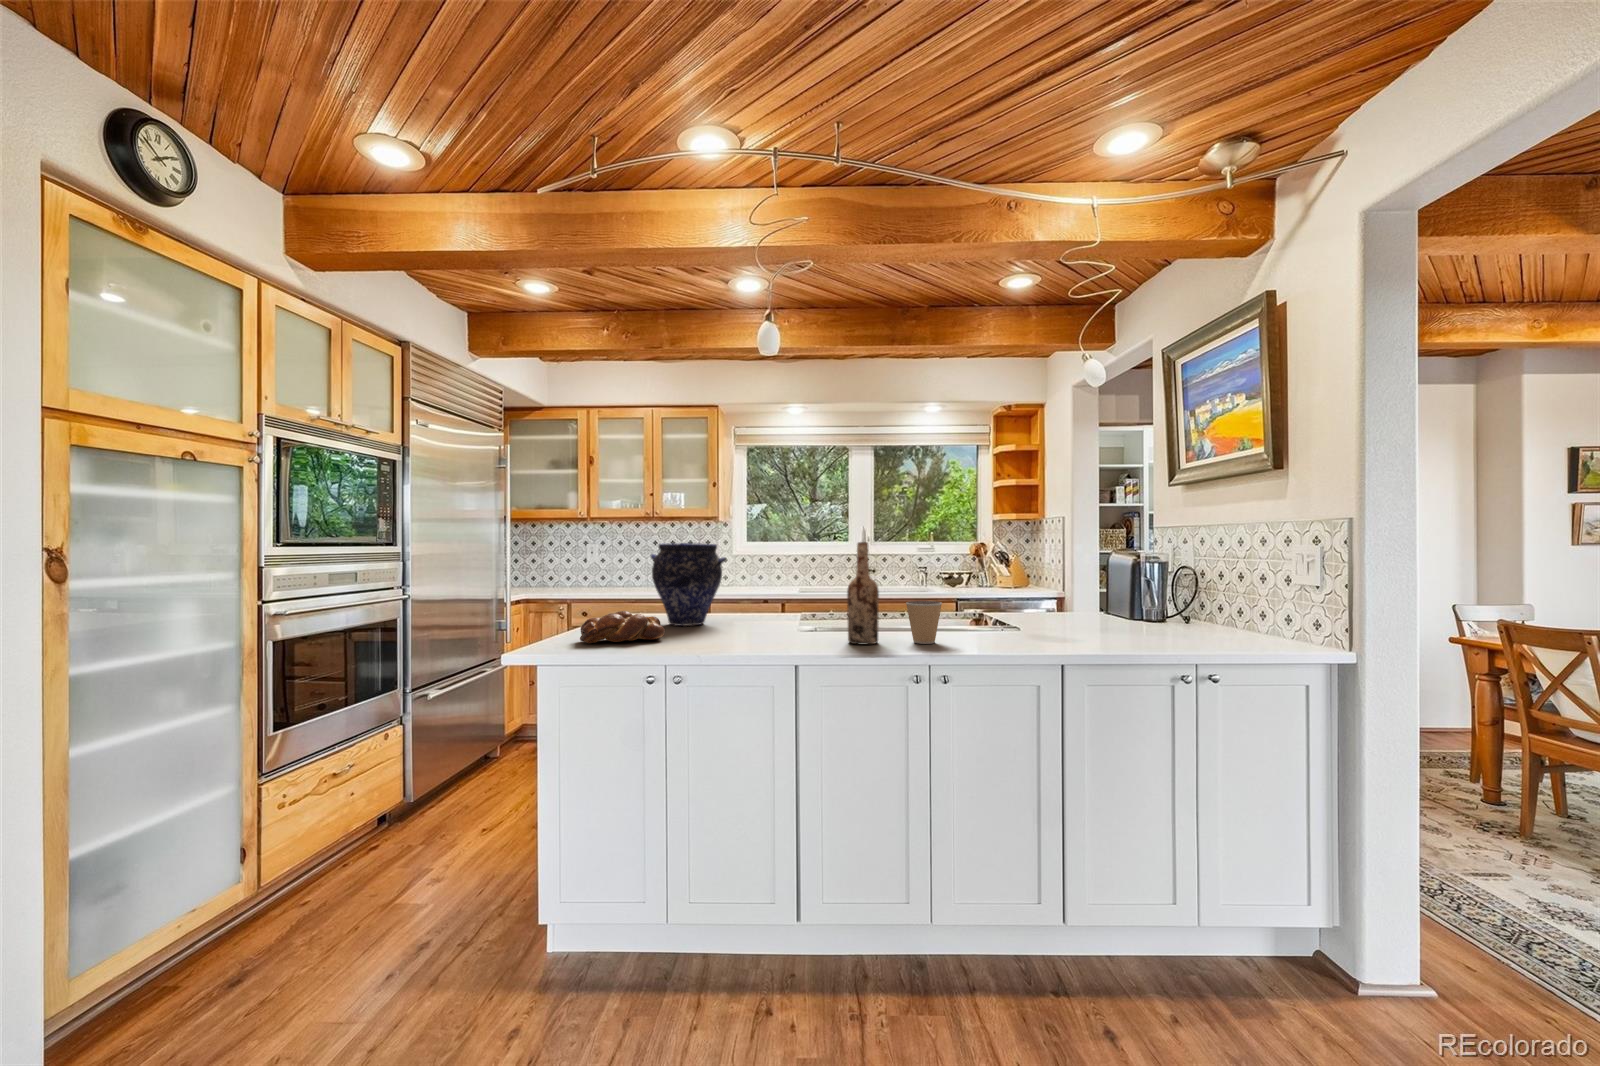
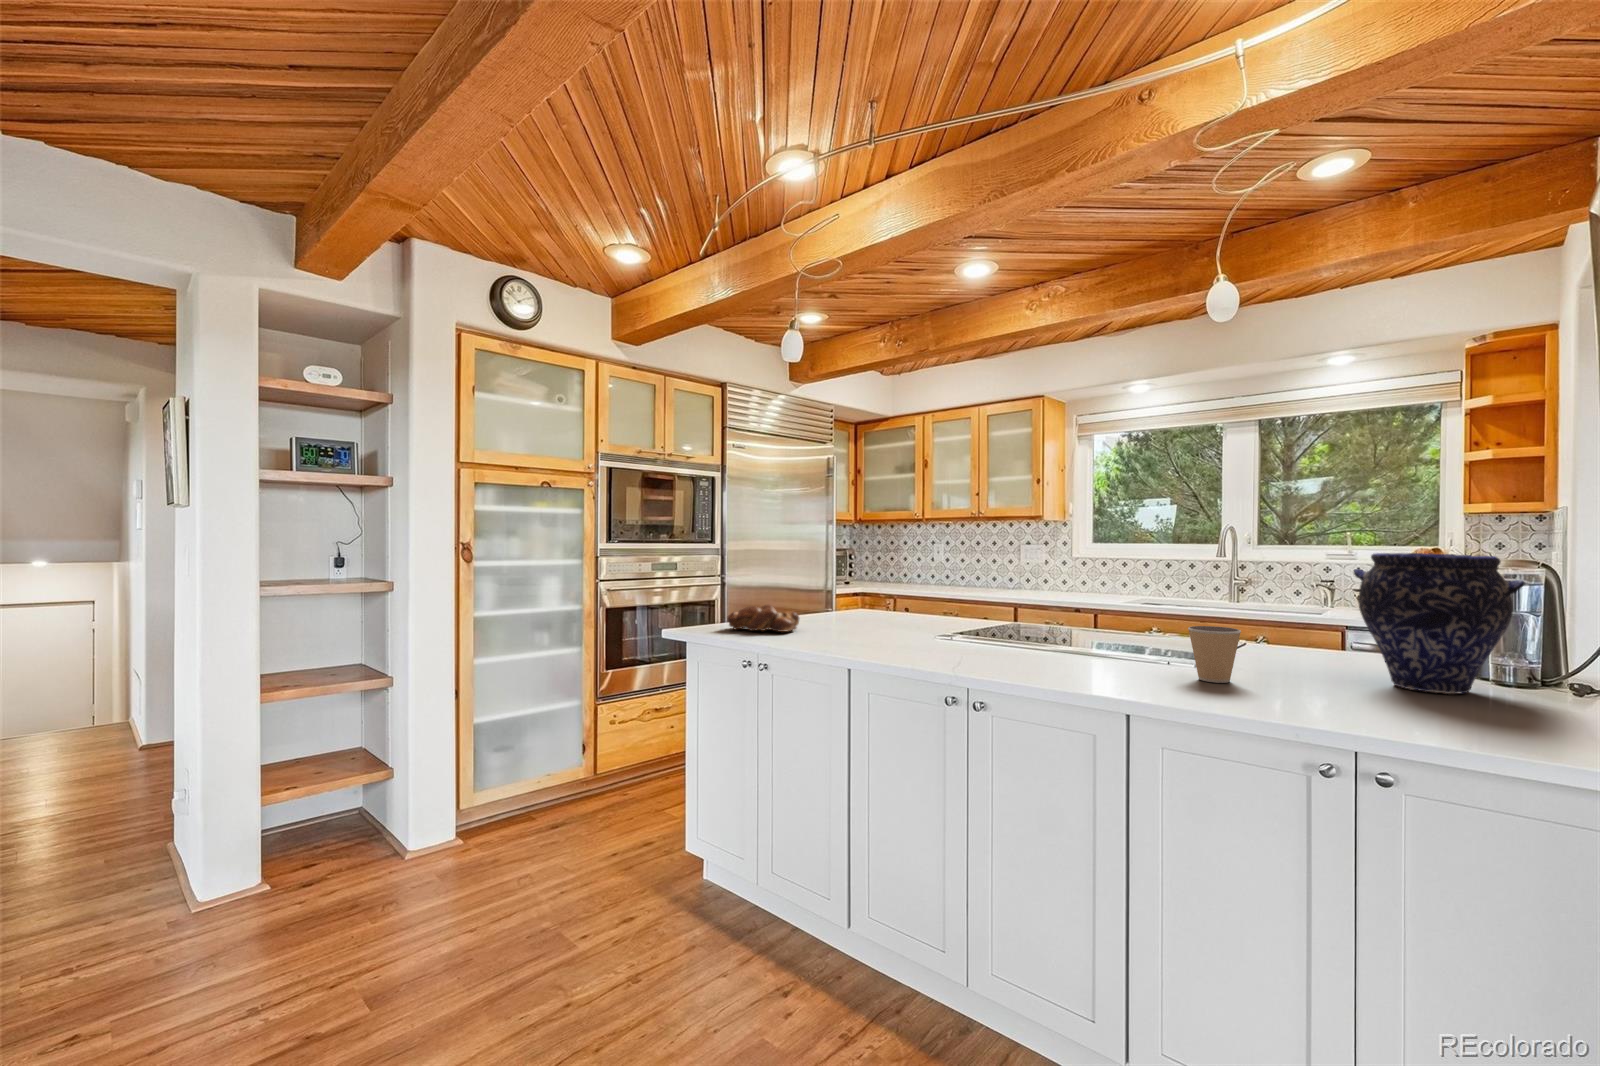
wine bottle: present [847,542,879,645] -> none [918,548,952,659]
vase: present [651,543,726,626] -> present [1354,553,1525,694]
coffee cup: present [906,601,942,644] -> present [1188,626,1241,683]

